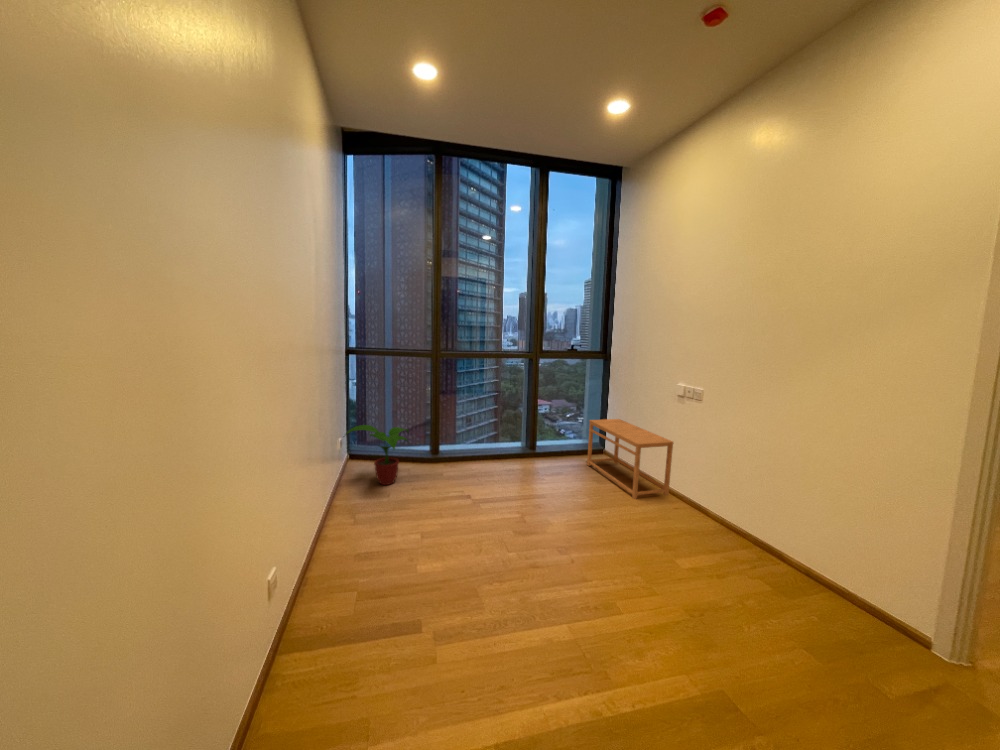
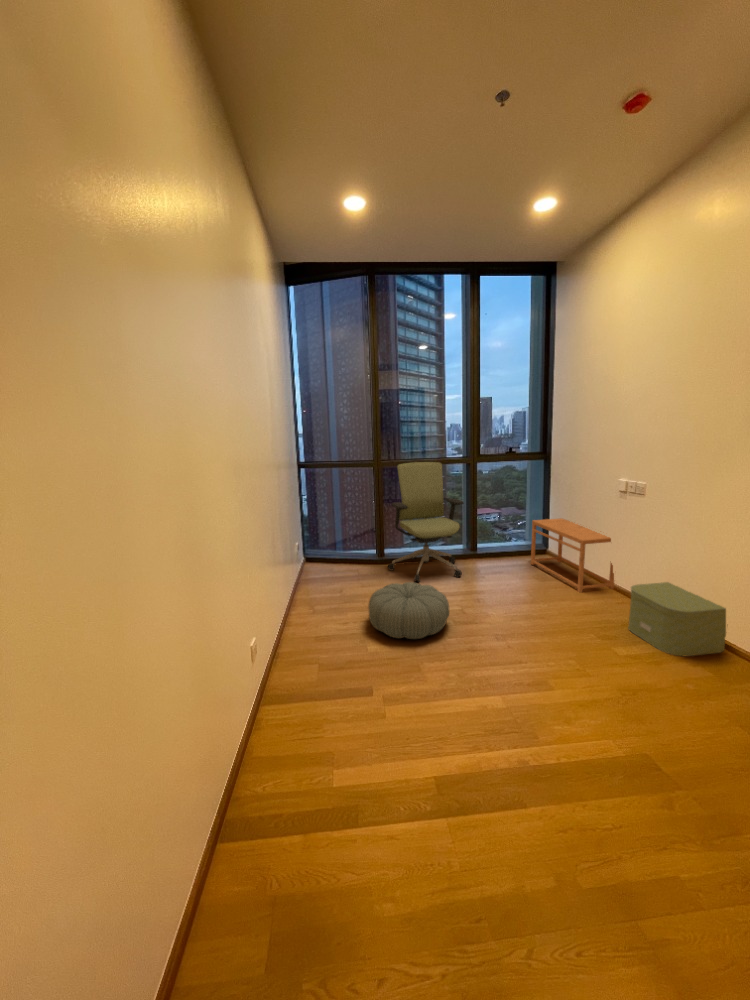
office chair: none [438,356,520,484] -> present [388,462,464,582]
potted plant: present [346,425,409,485] -> none [306,531,364,584]
pouf: none [393,488,489,561] -> present [368,582,449,639]
storage box: none [684,494,795,585] -> present [628,582,726,656]

